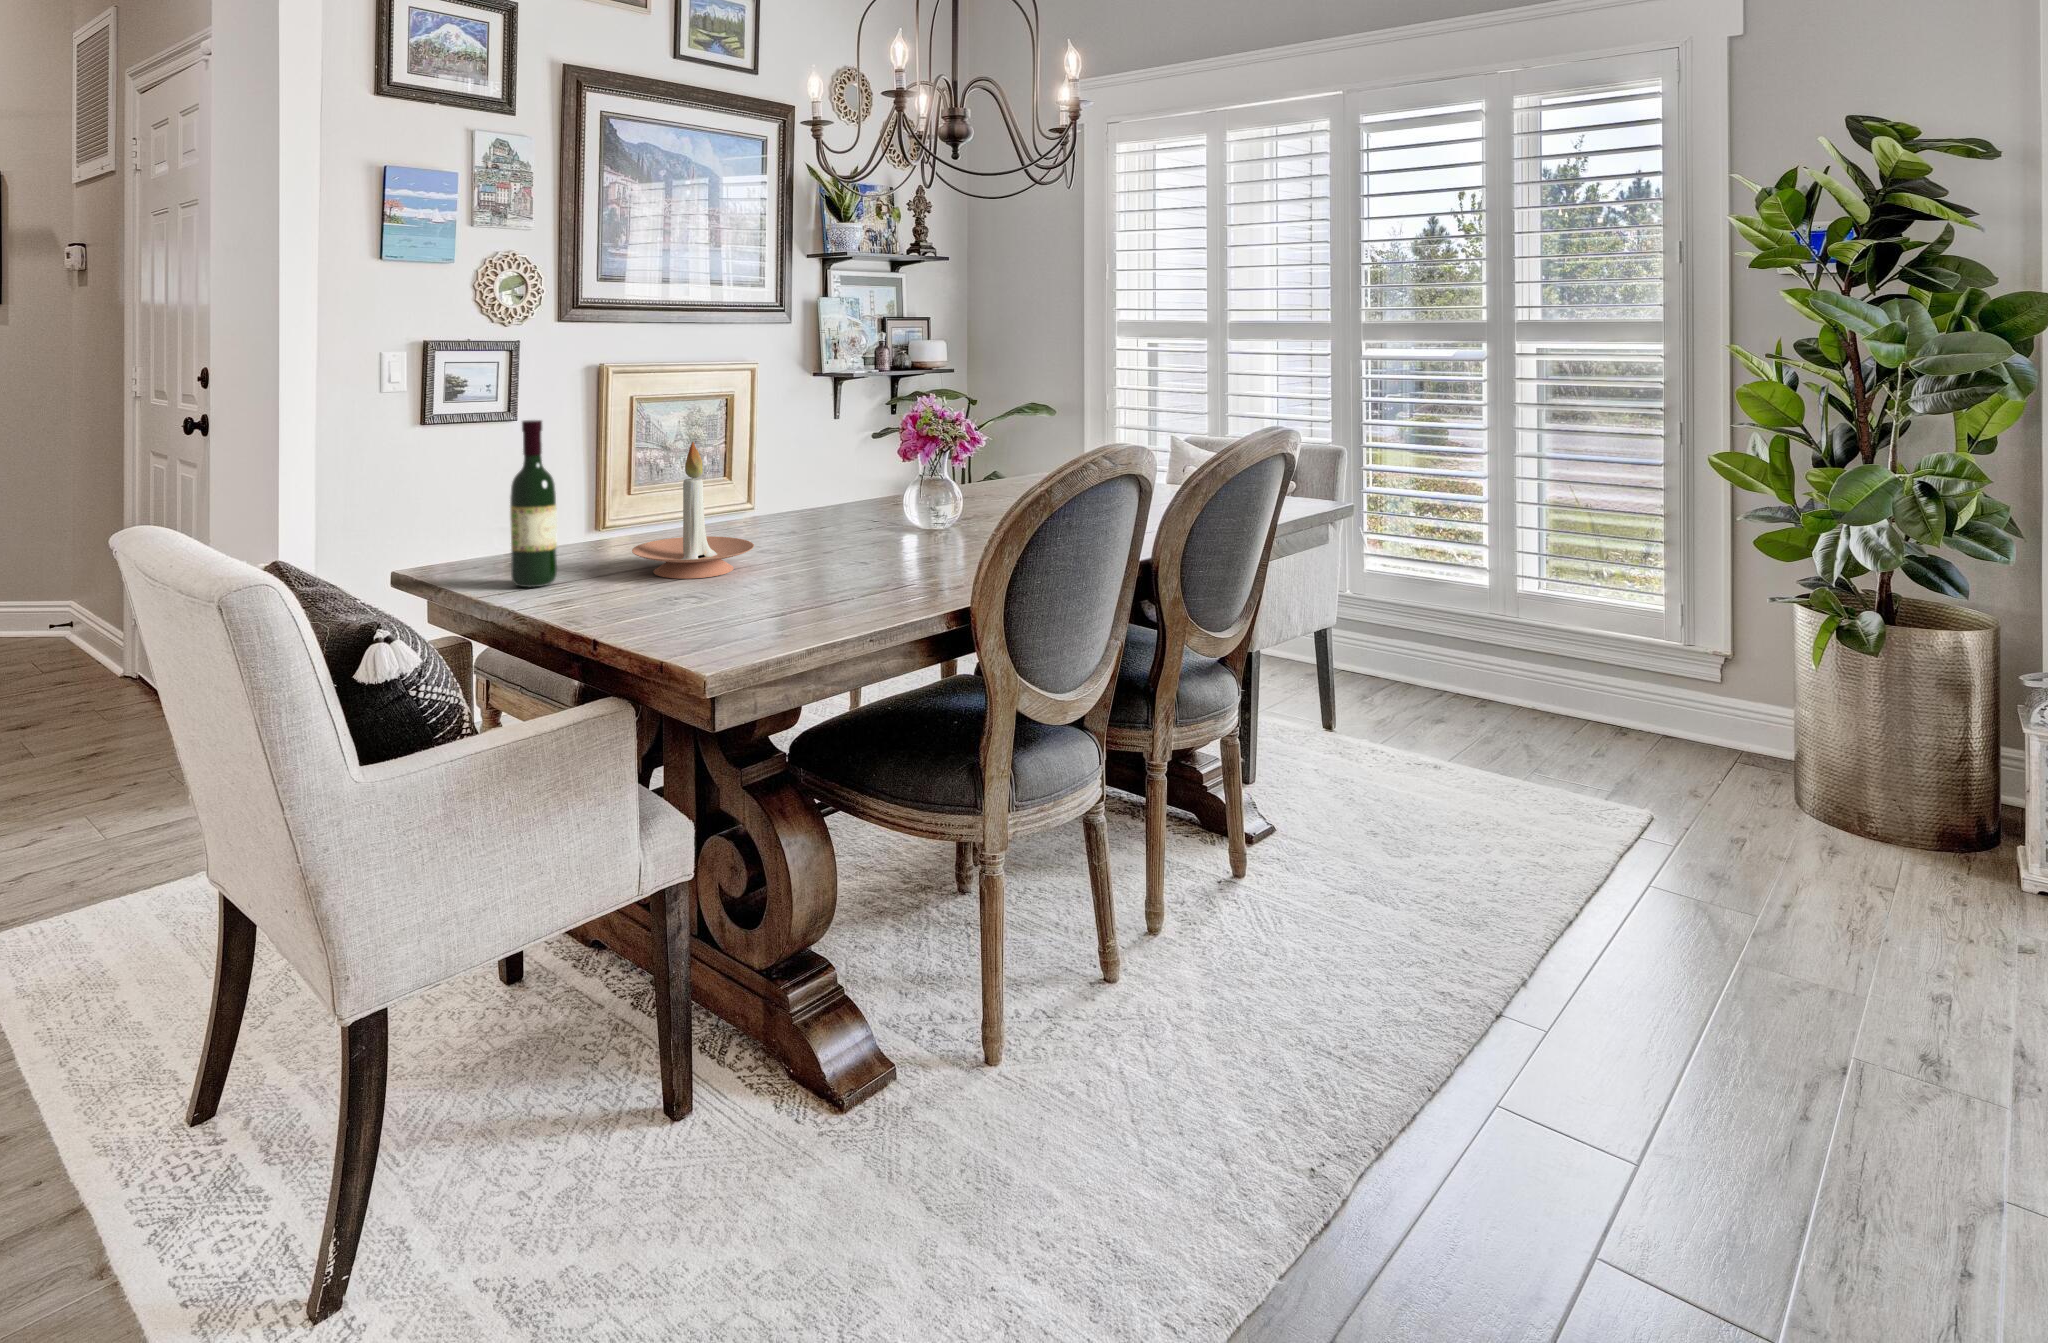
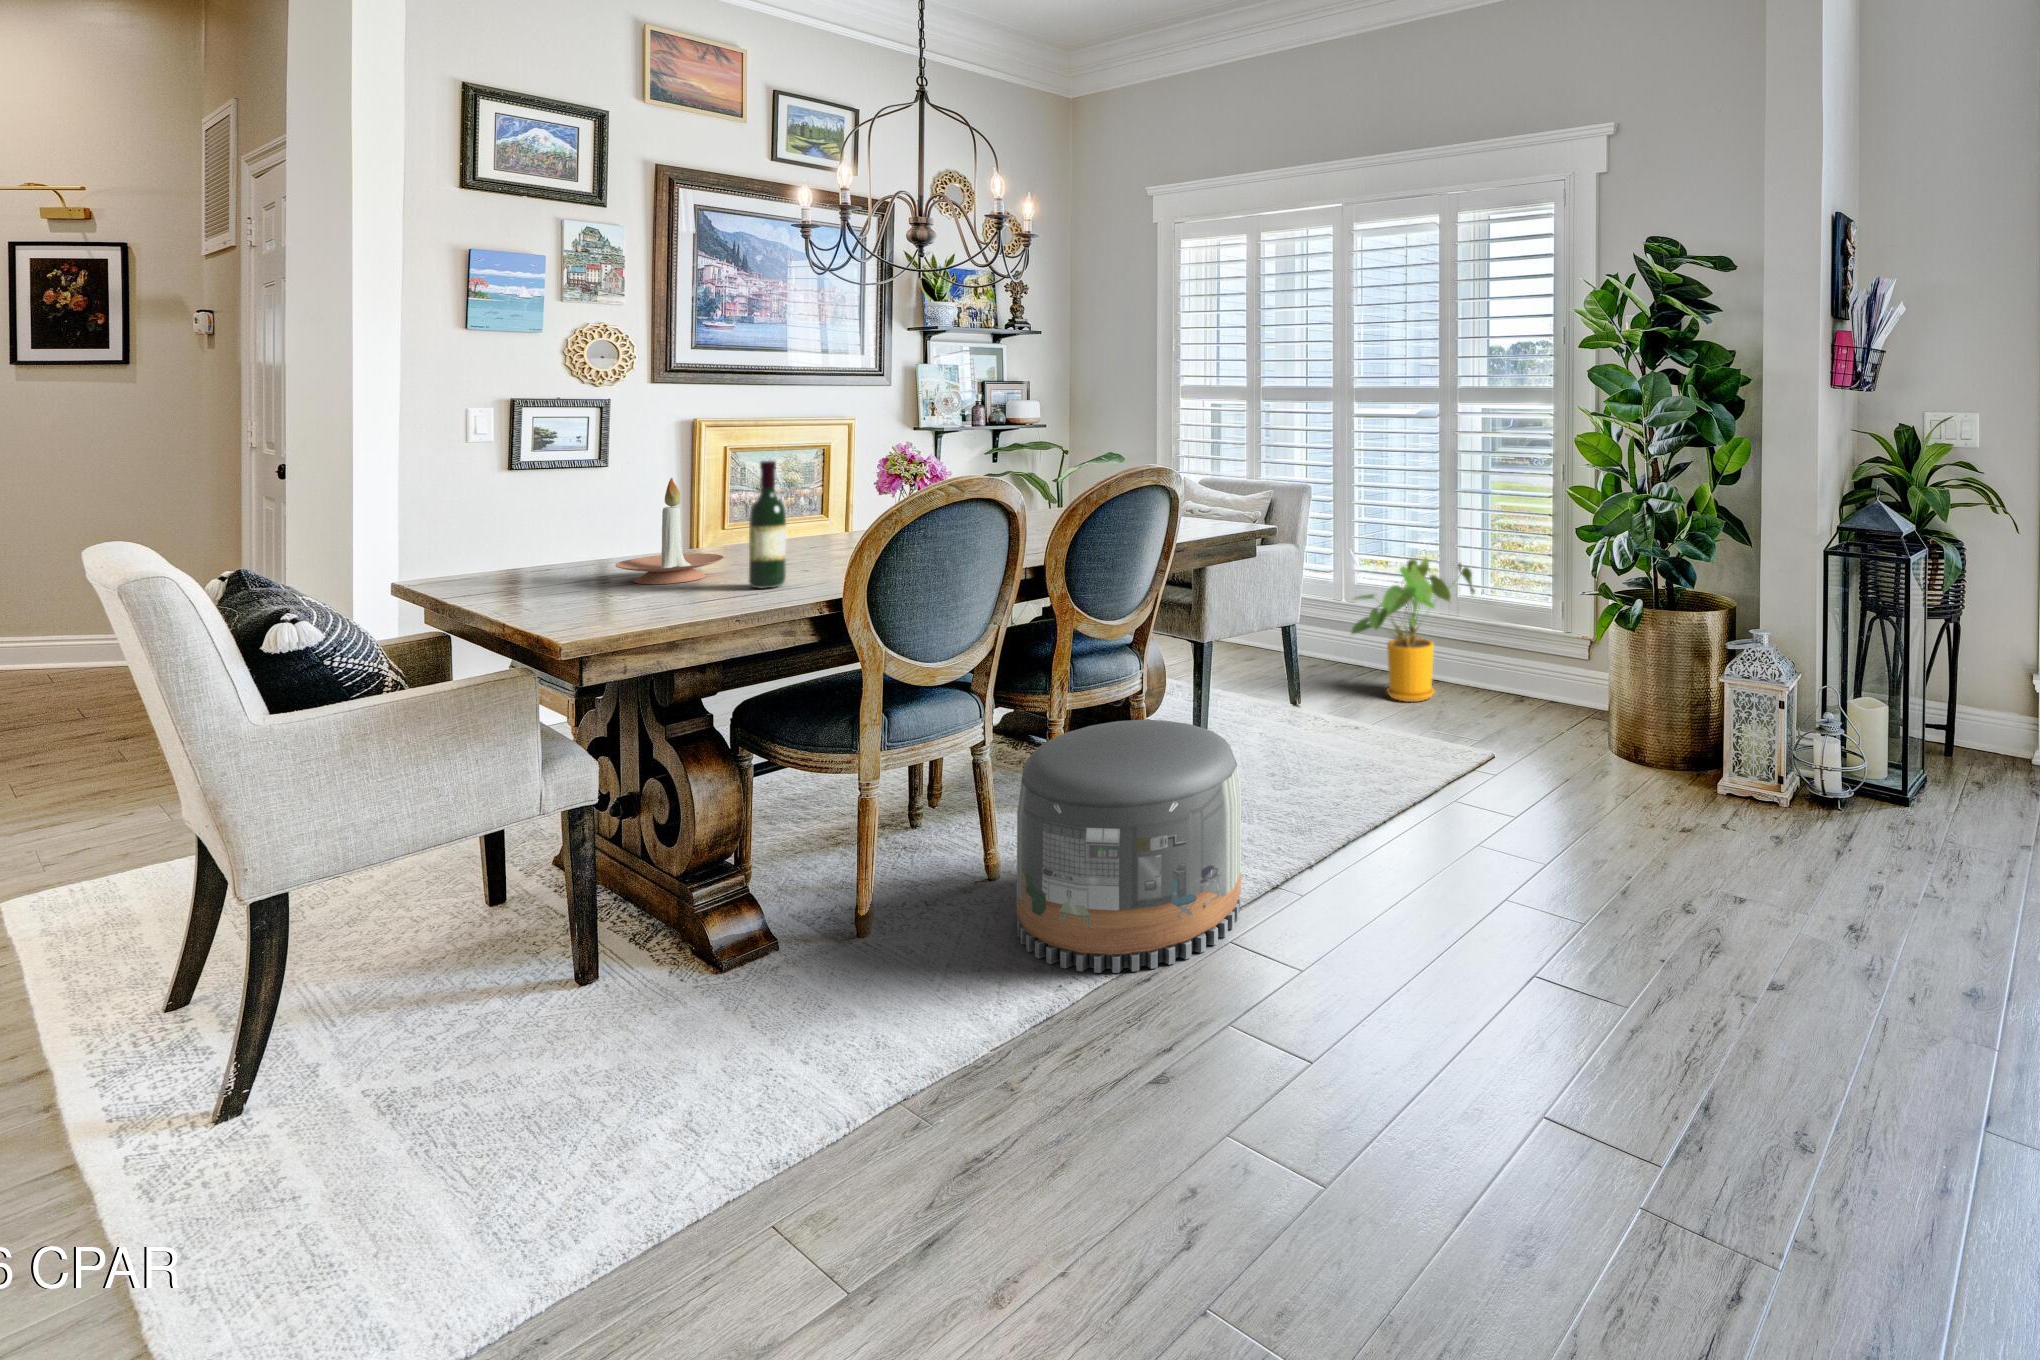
wine bottle: present [510,420,557,587] -> present [749,460,786,588]
house plant: none [1389,542,1549,722] -> present [1351,559,1475,702]
pouf: none [1189,776,1512,1158] -> present [1017,720,1241,973]

